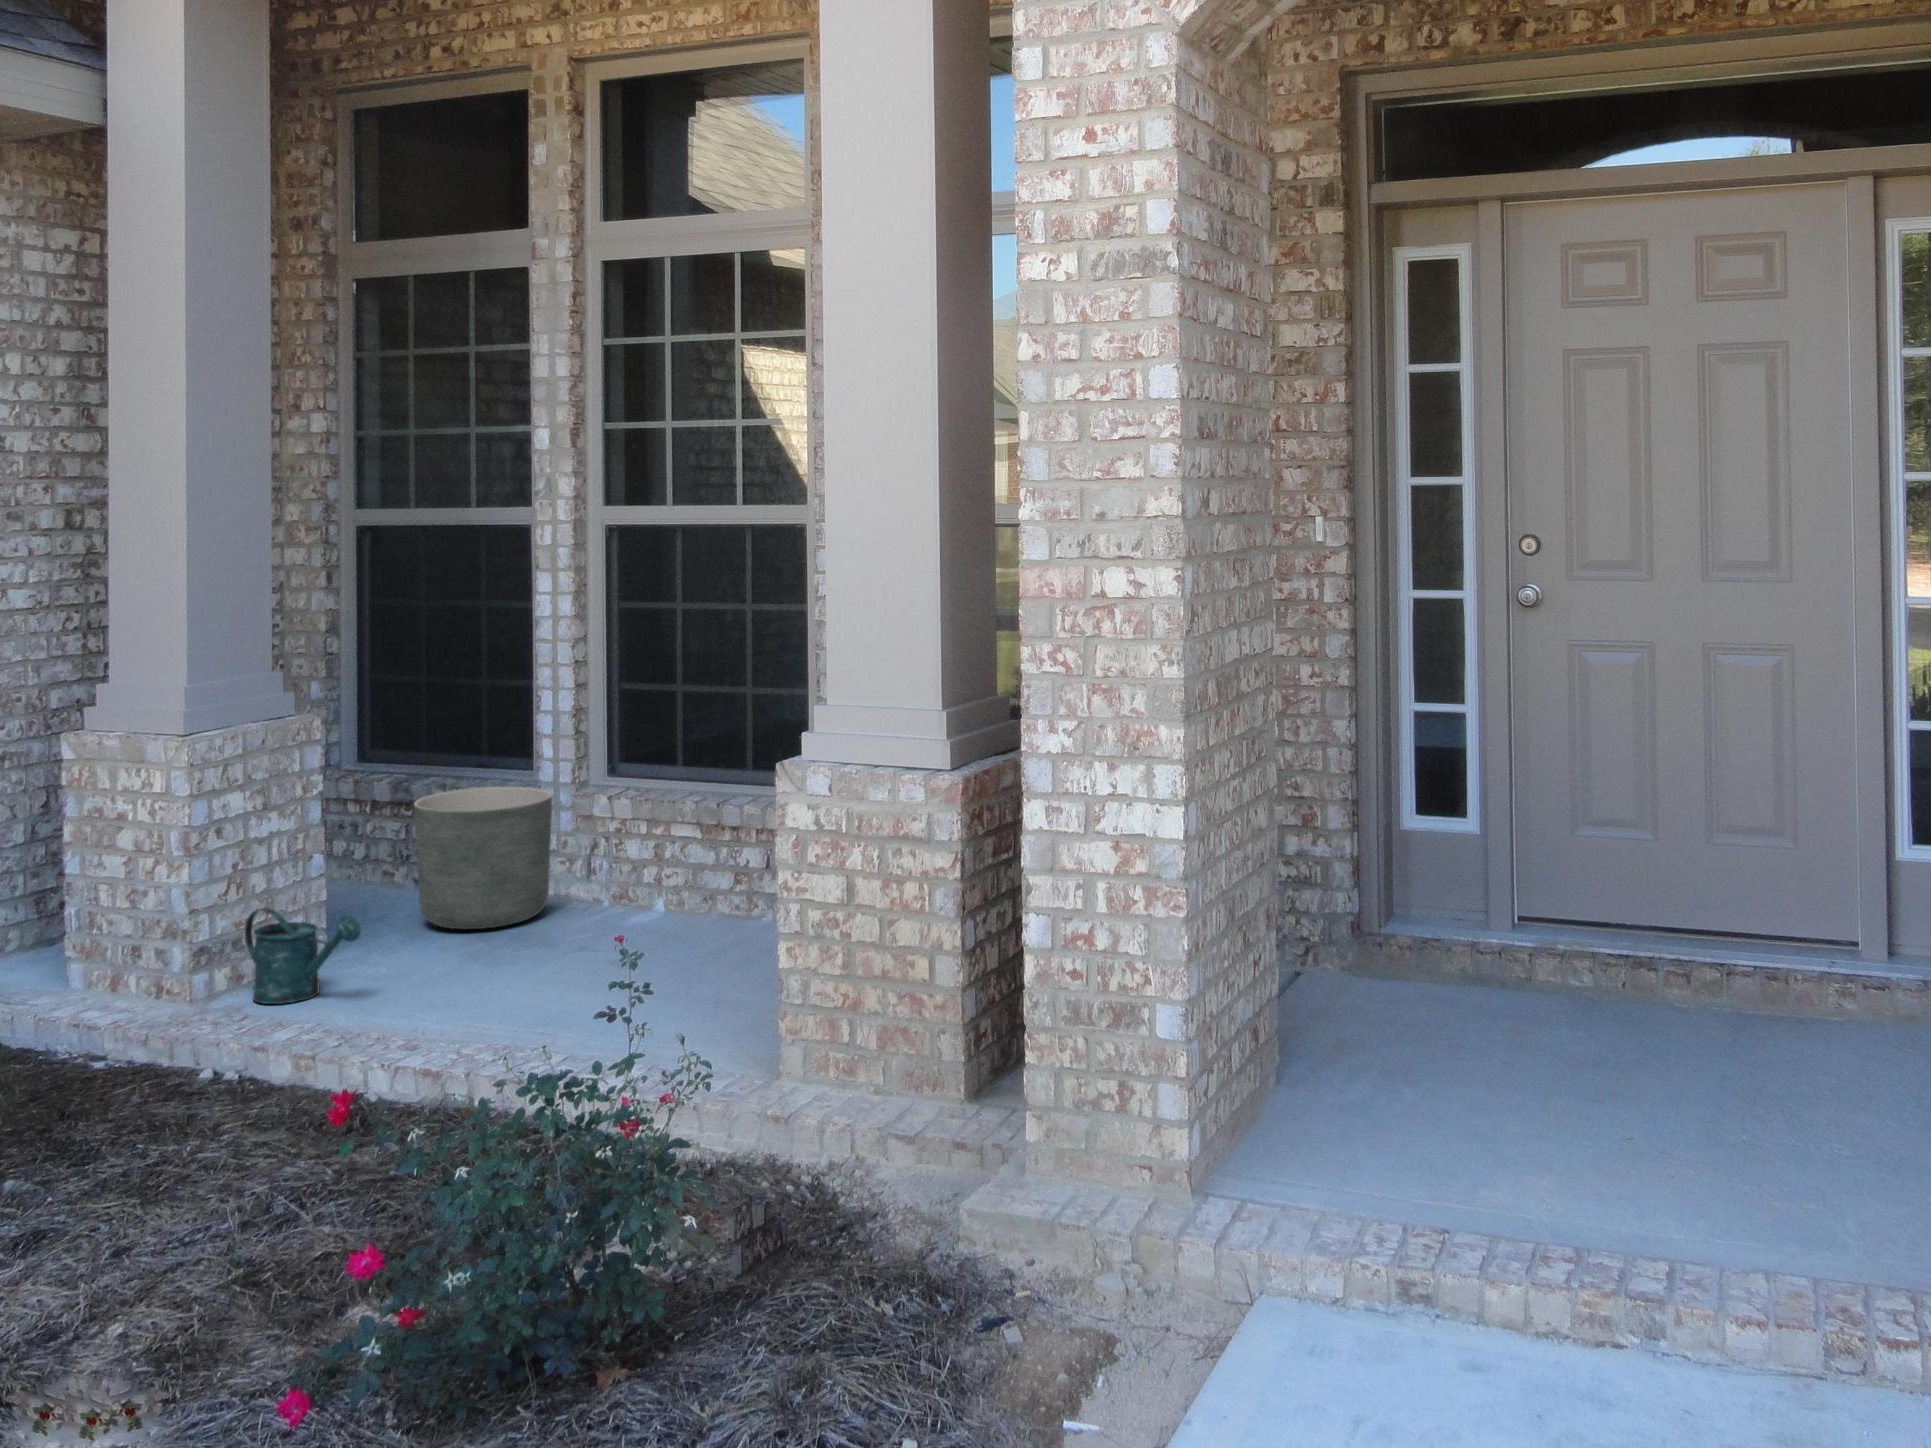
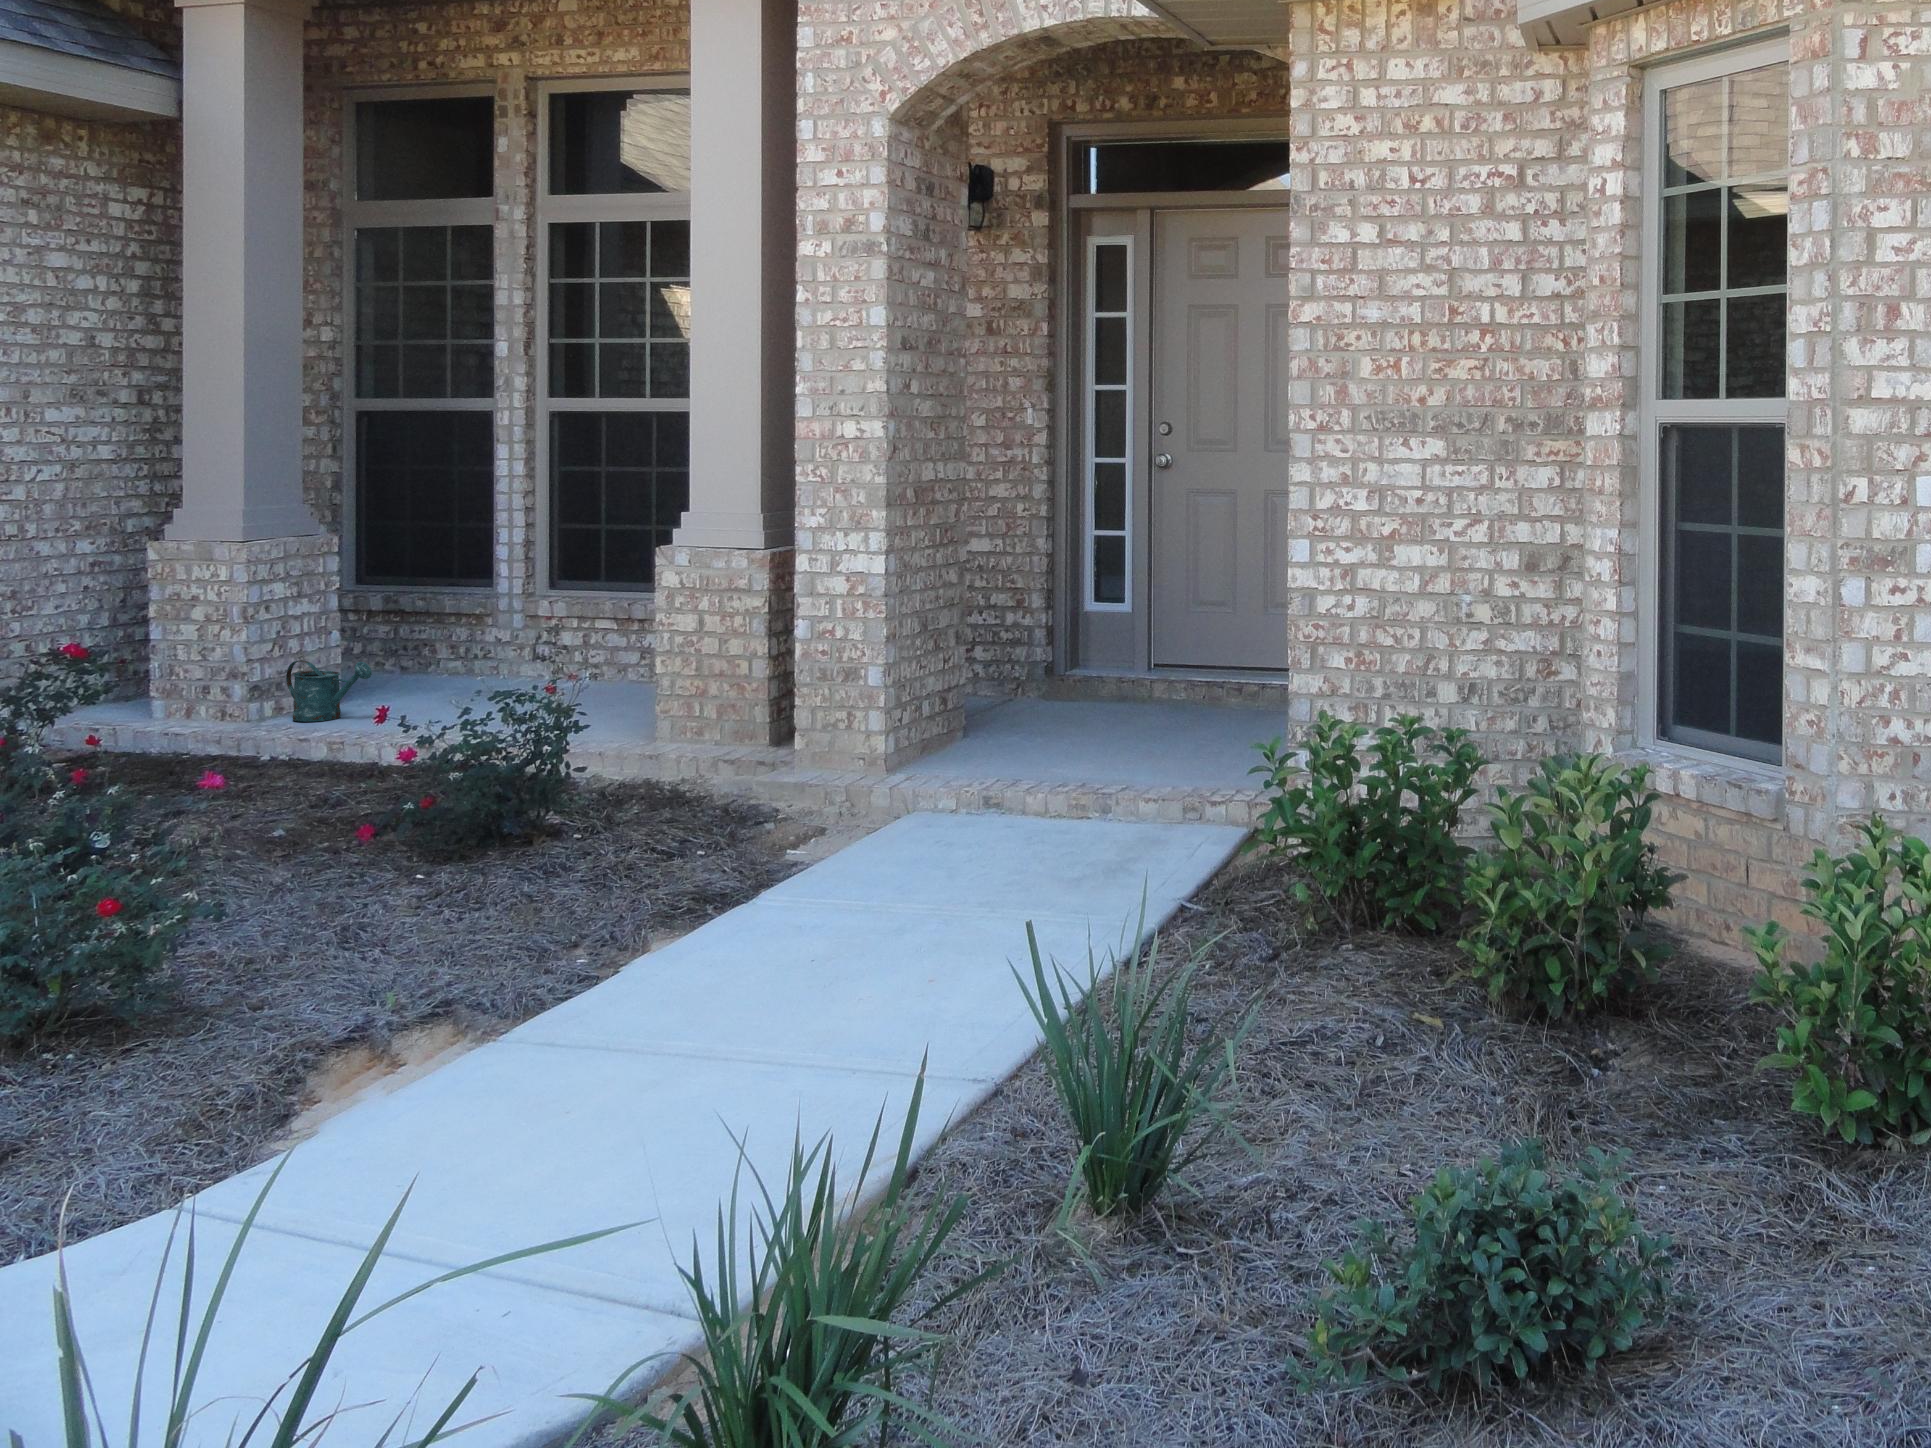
planter: present [414,787,552,929] -> none [405,596,509,689]

